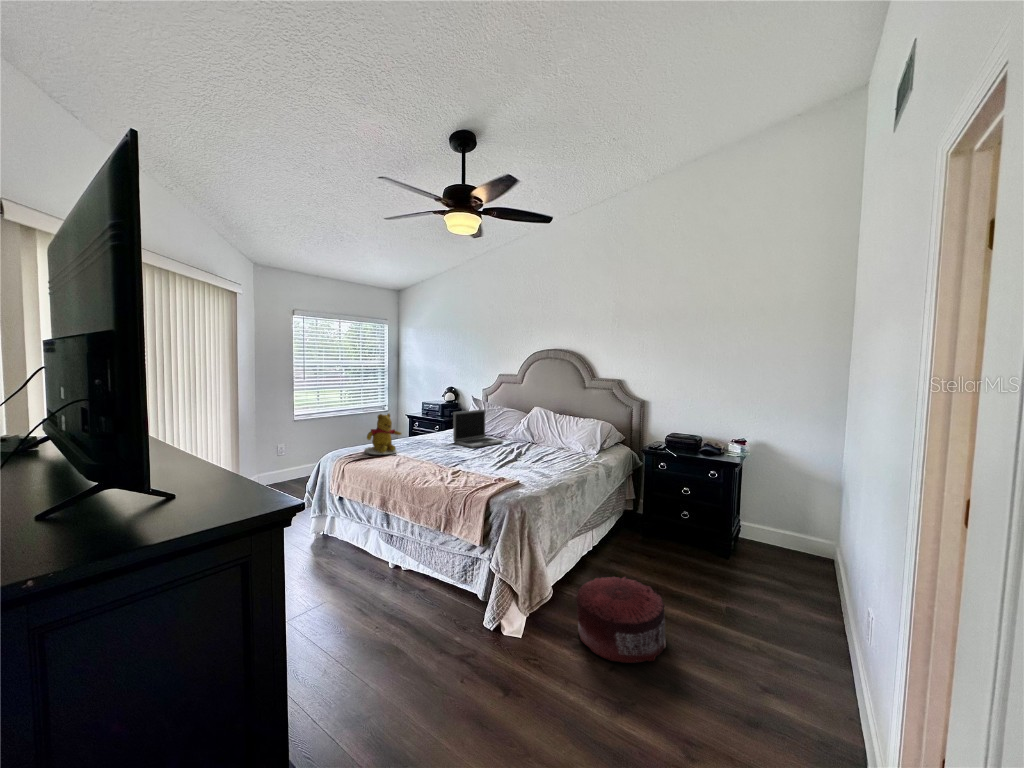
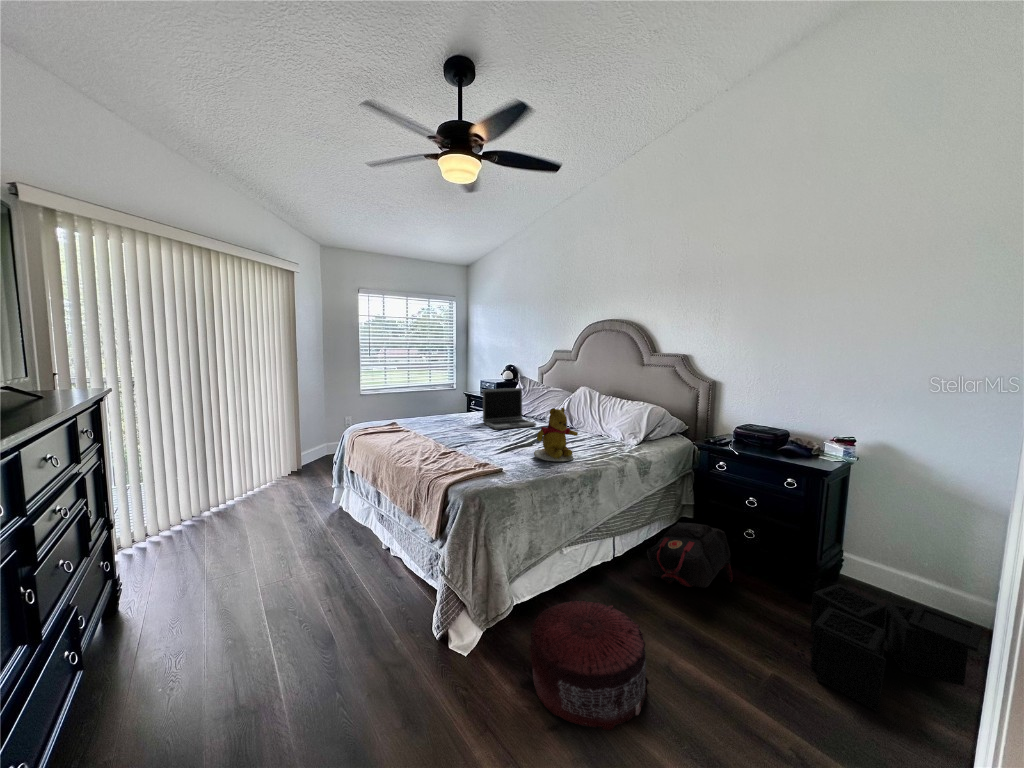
teddy bear: present [365,414,401,455] -> present [534,408,578,461]
backpack: none [620,511,679,559] -> present [647,523,732,588]
storage bin: none [731,540,833,615] -> present [793,584,982,712]

